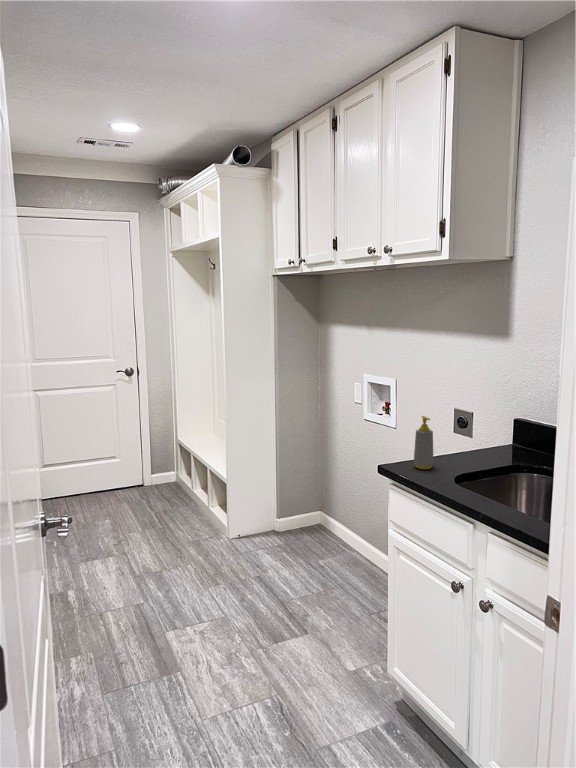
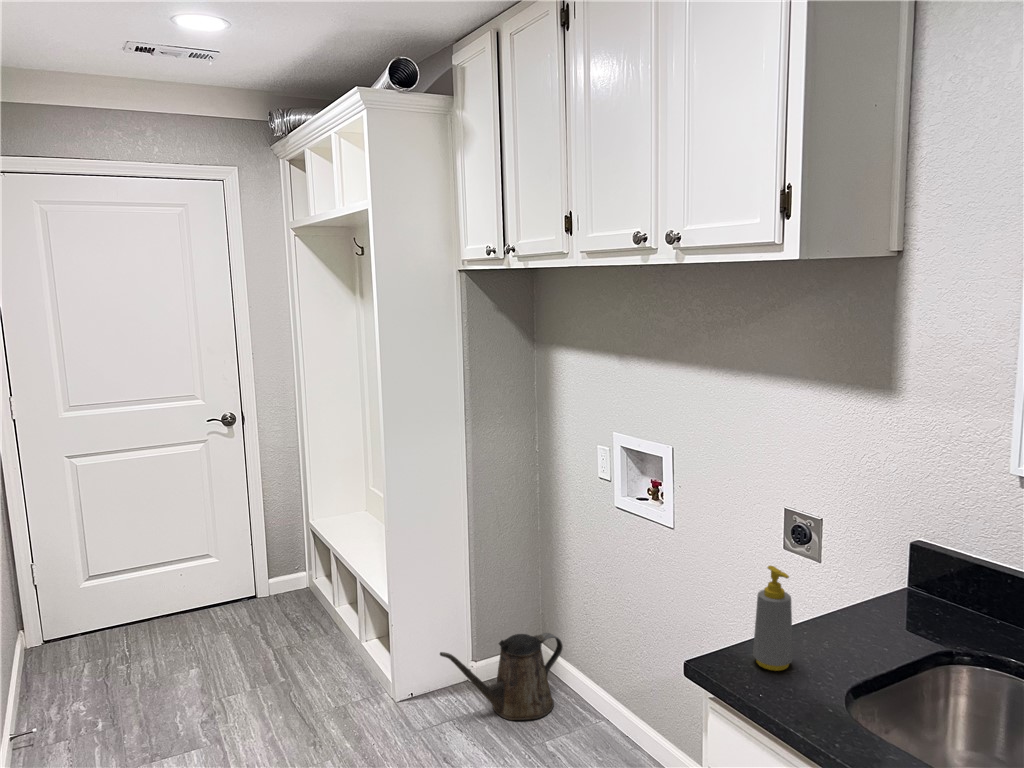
watering can: none [257,500,333,550] -> present [440,633,563,720]

